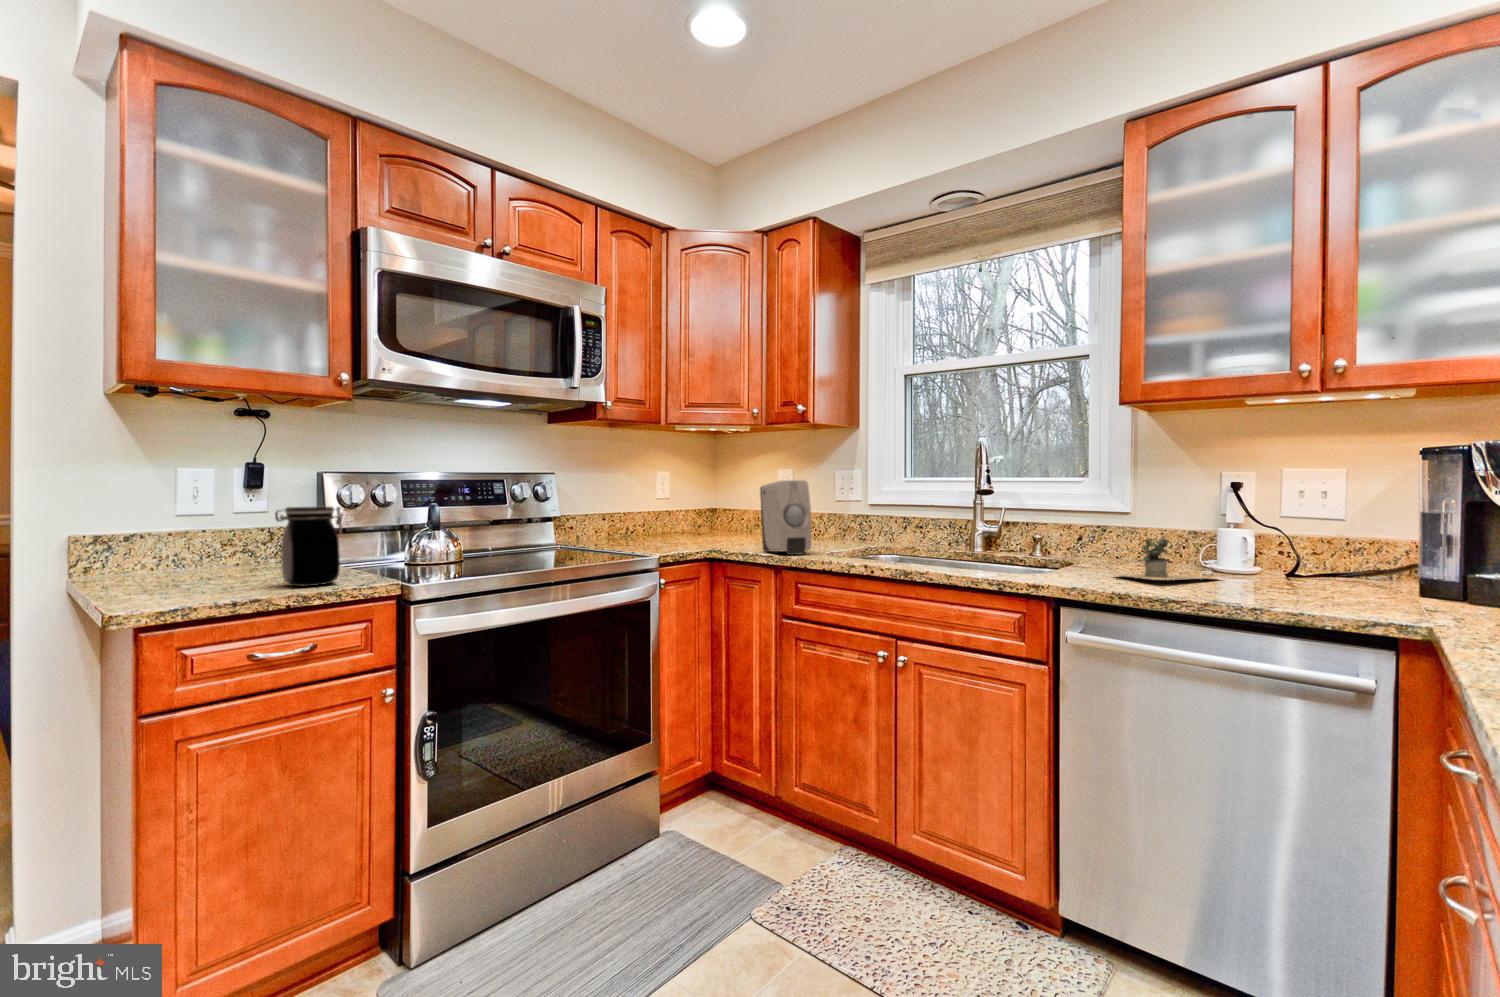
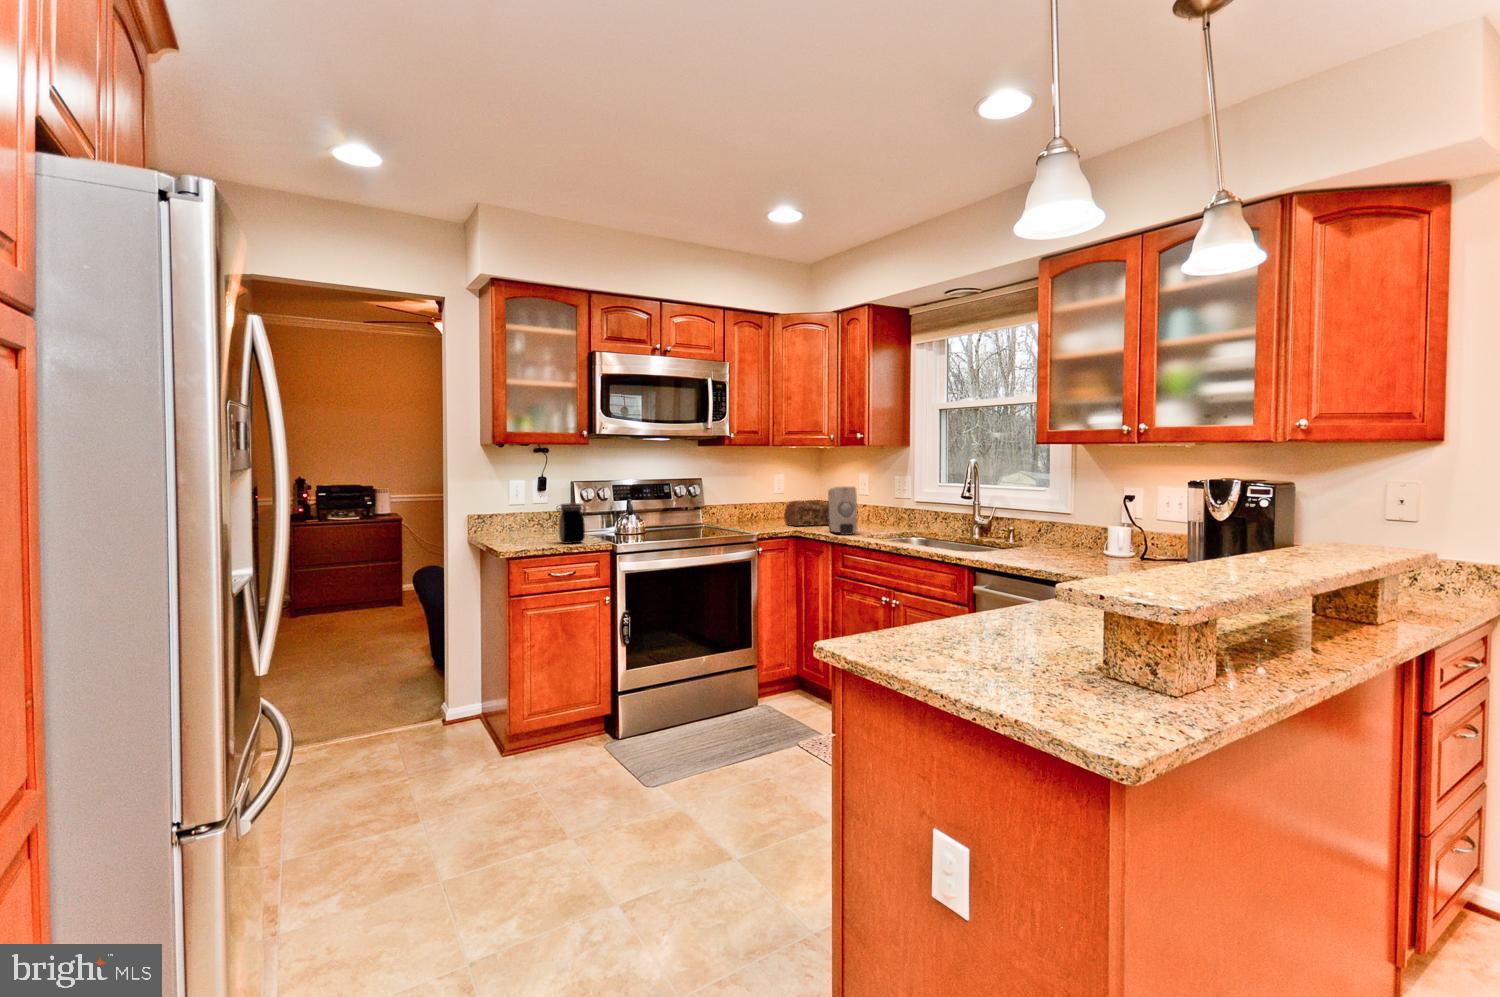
bread loaf: none [680,506,756,545] -> present [784,500,829,526]
potted plant: present [1121,536,1248,580] -> none [1020,529,1114,557]

